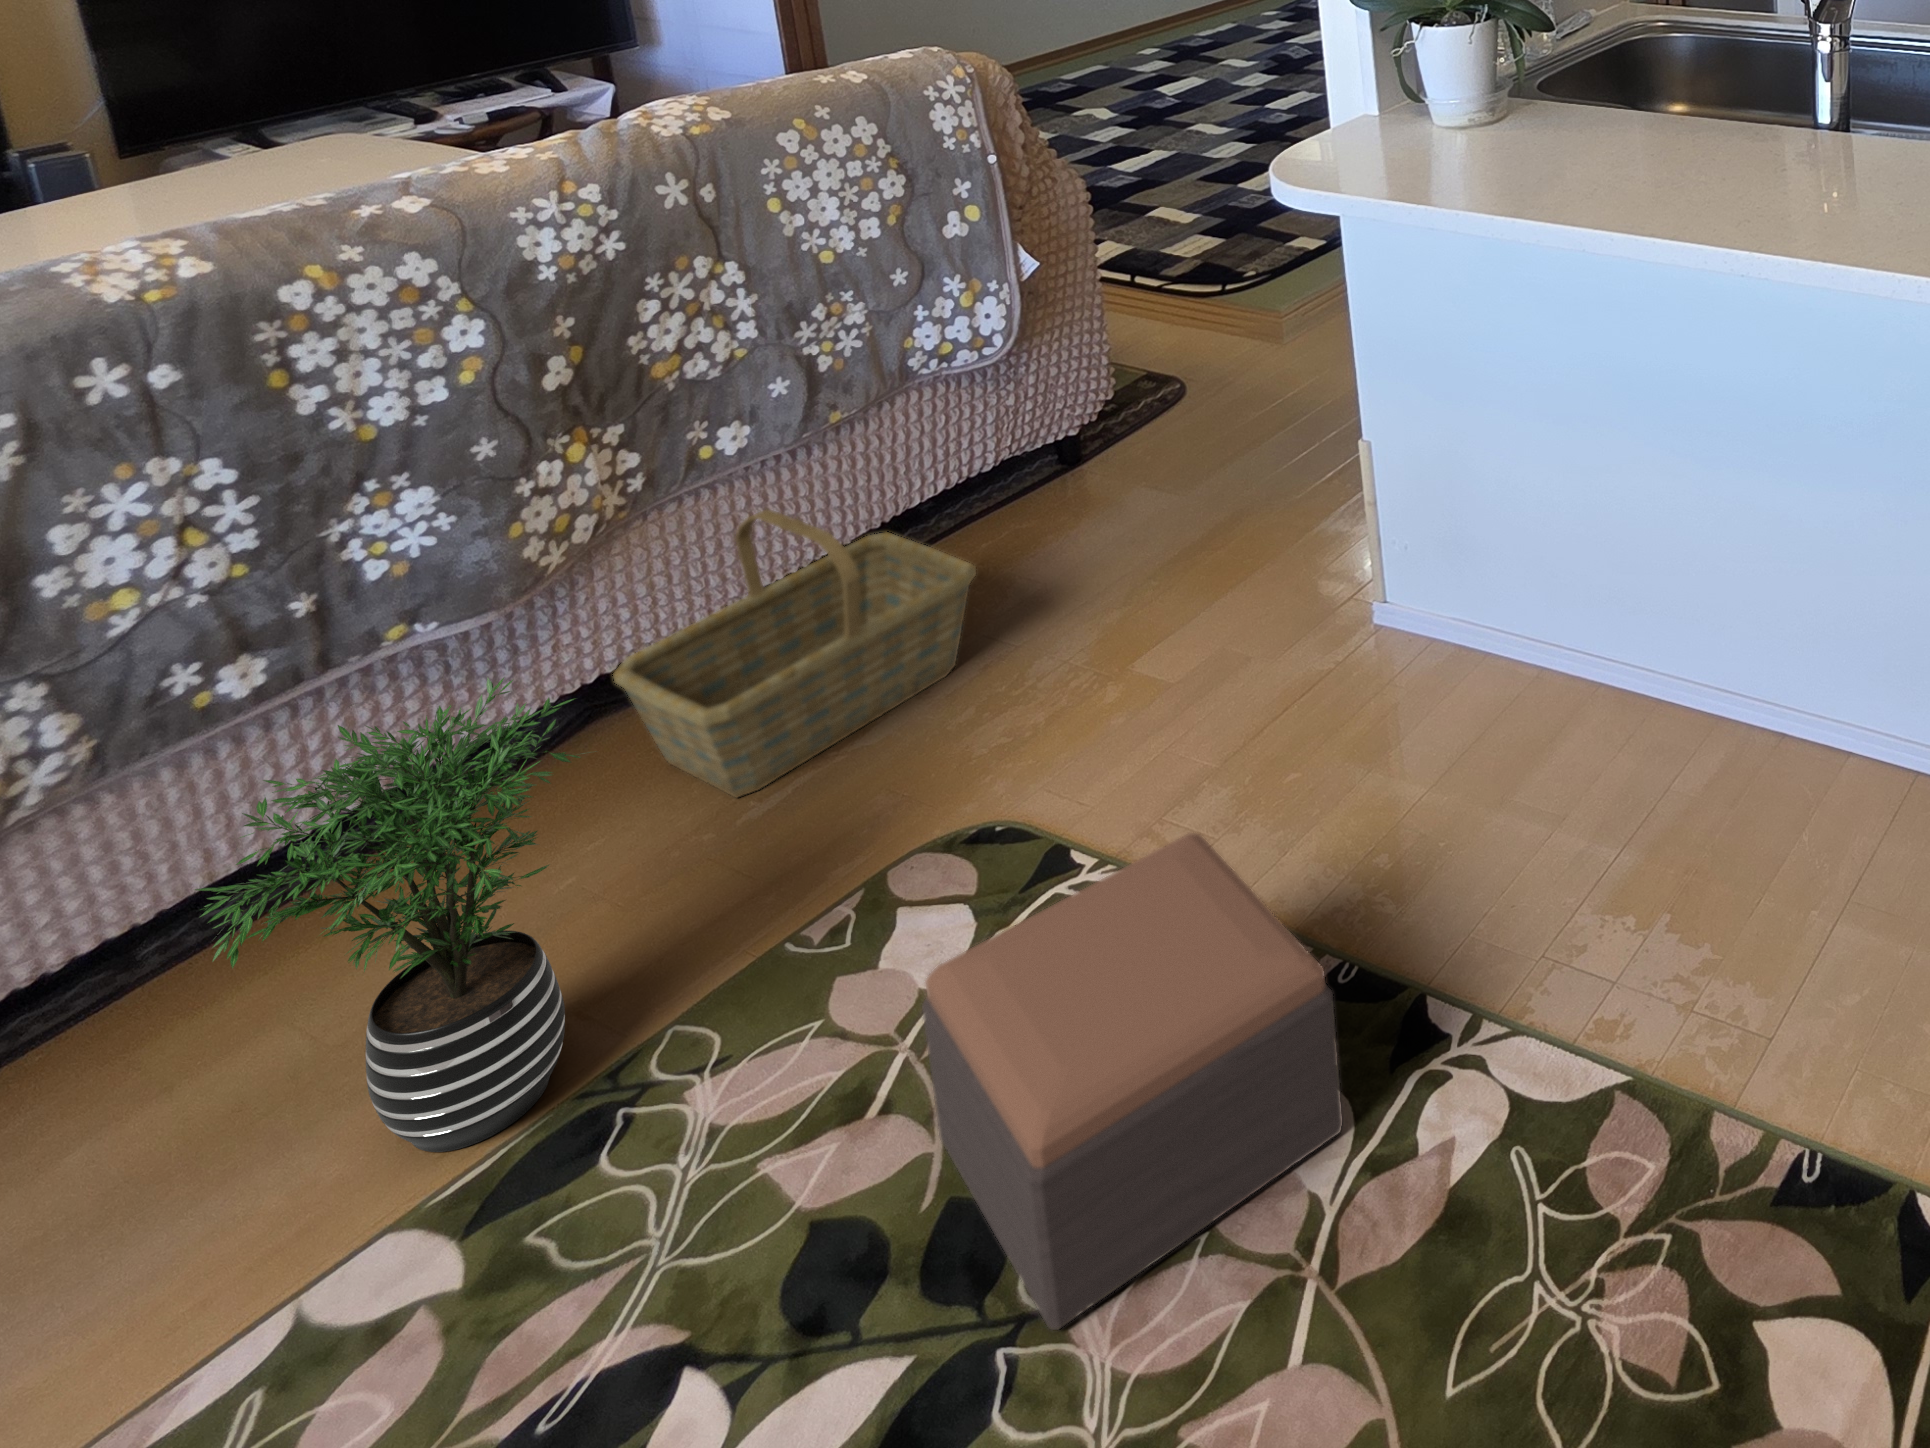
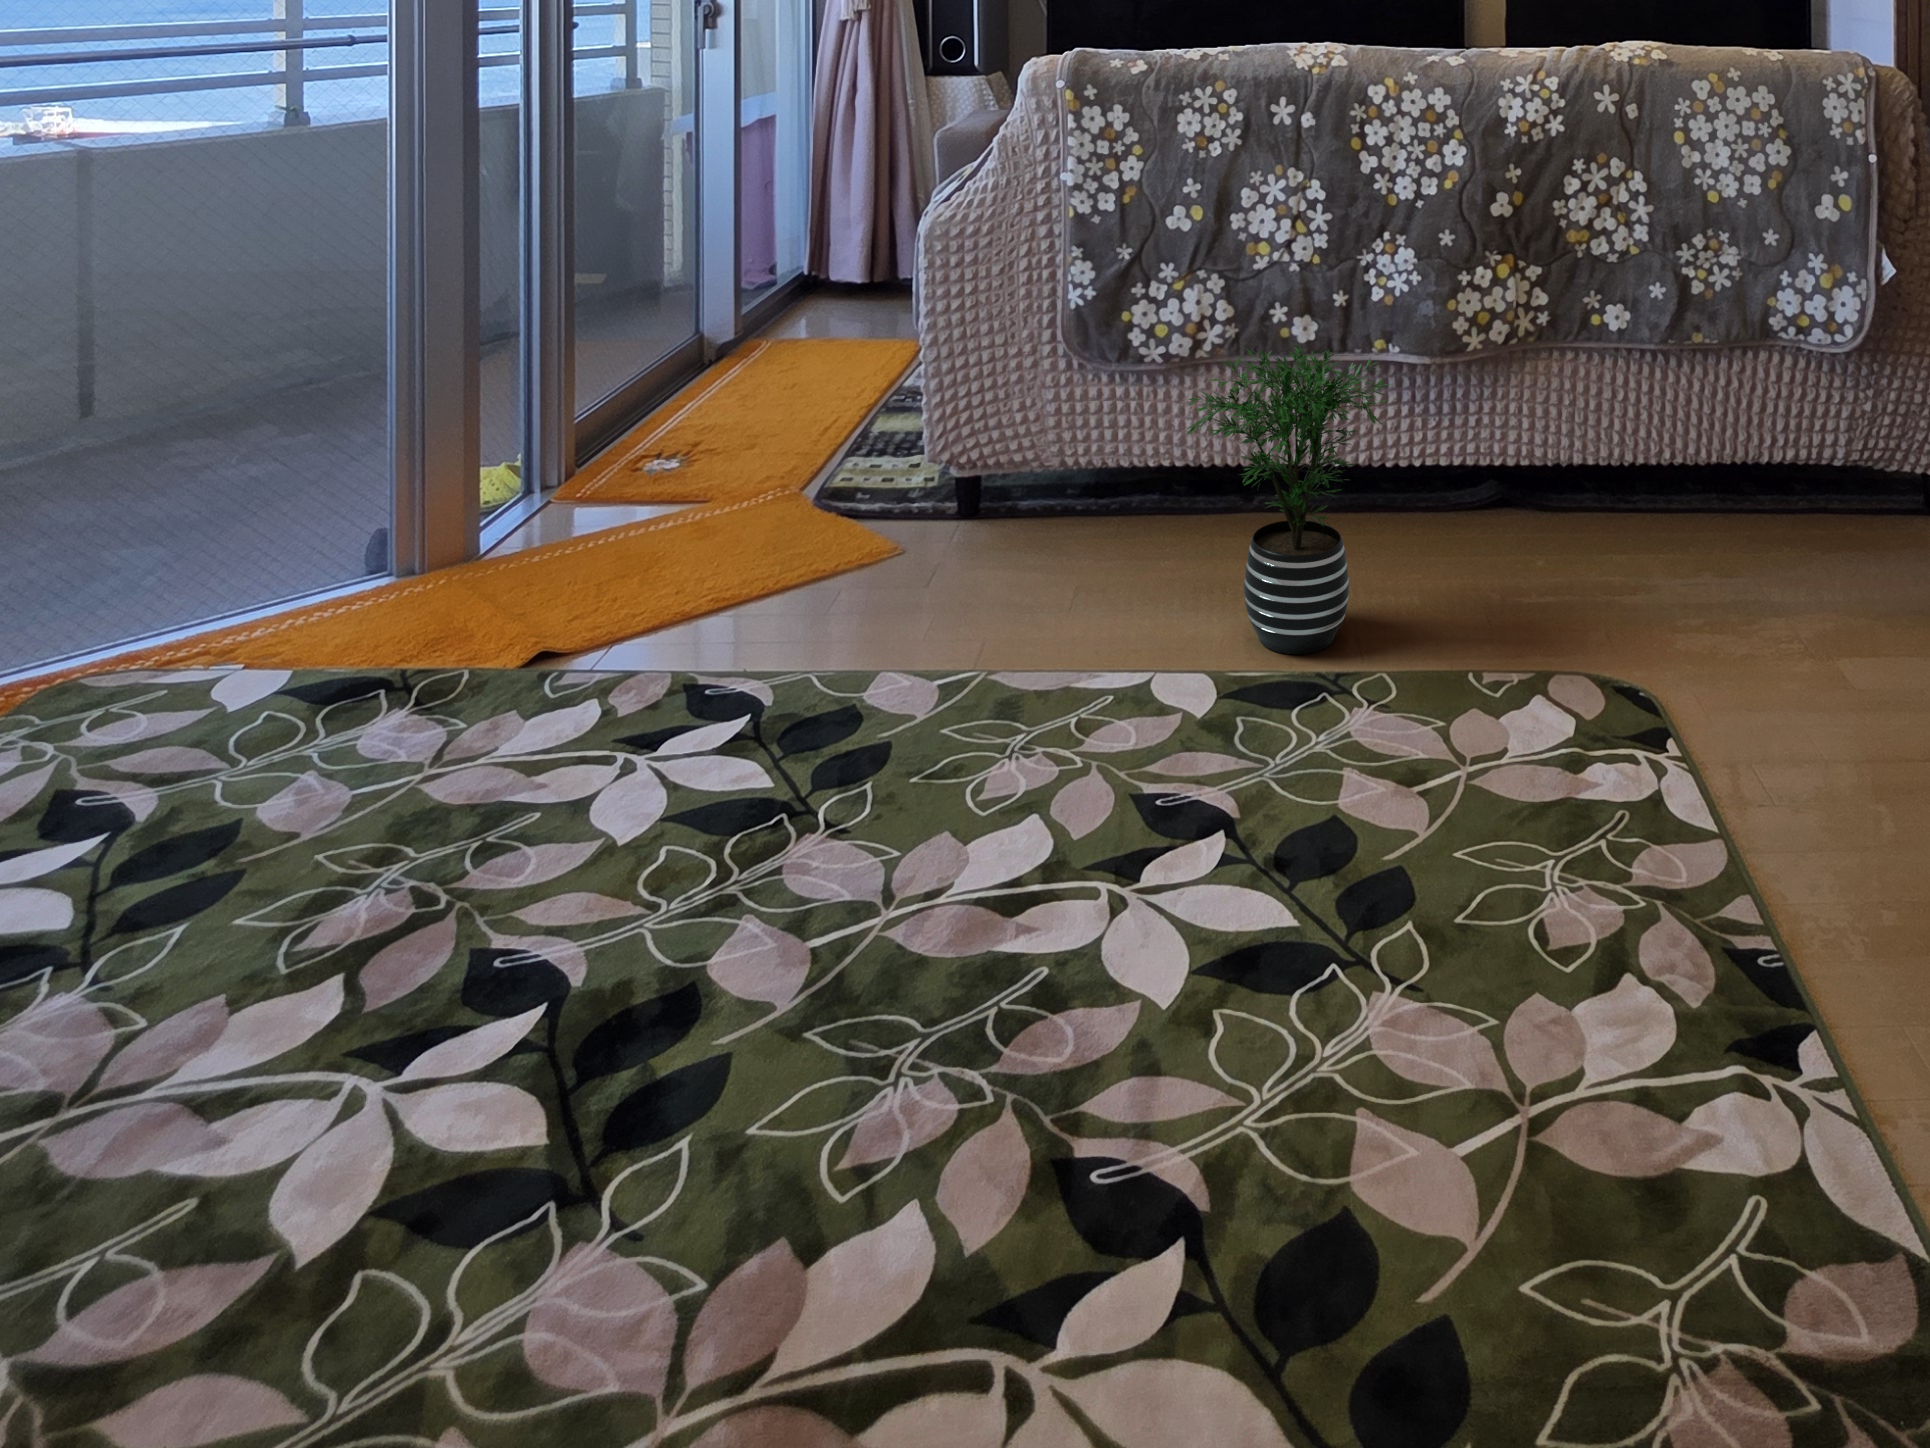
basket: present [614,509,976,797] -> none [1511,378,1758,582]
footstool: present [922,833,1343,1330] -> none [1361,658,1683,1049]

